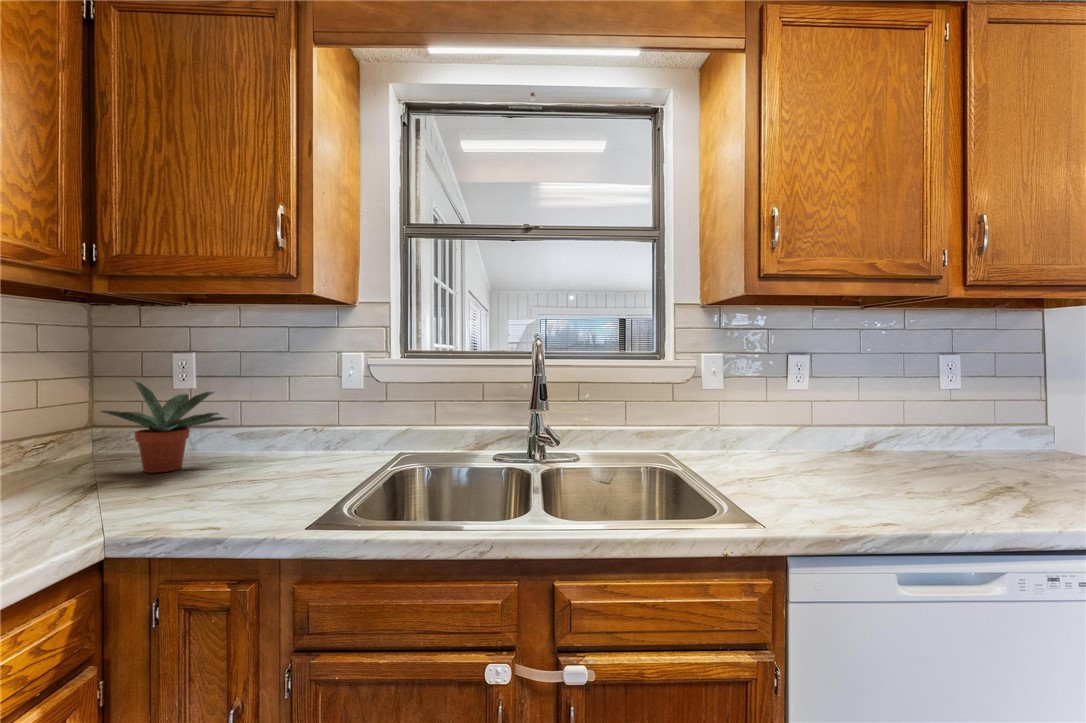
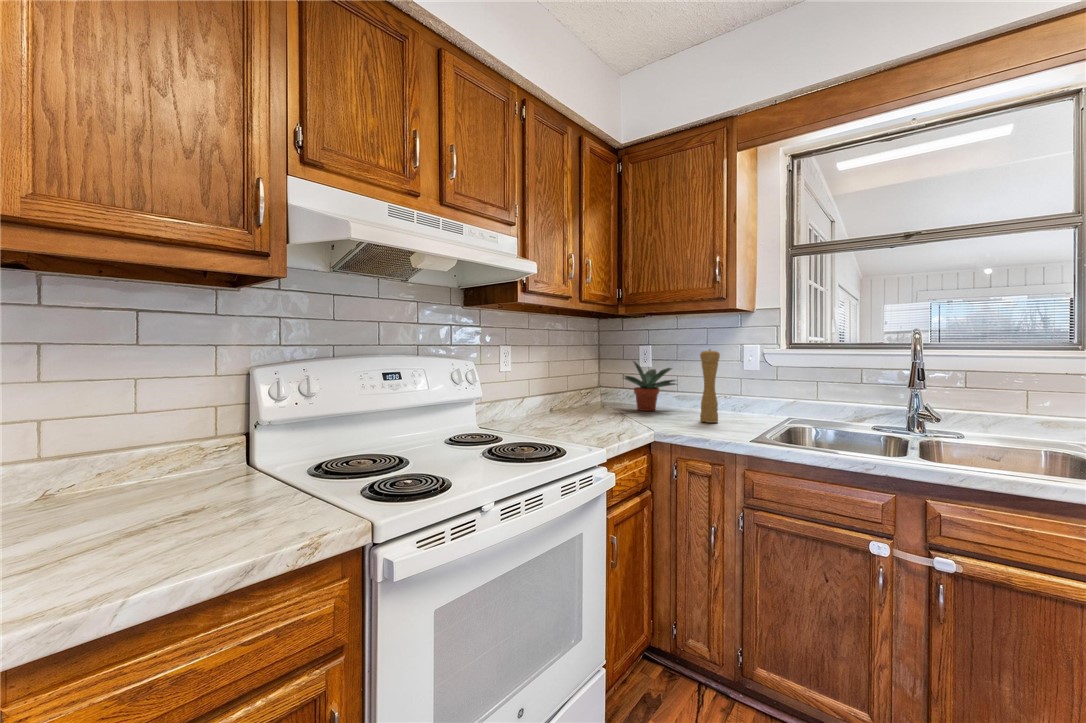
pepper mill: none [248,361,283,487] -> present [700,350,720,423]

